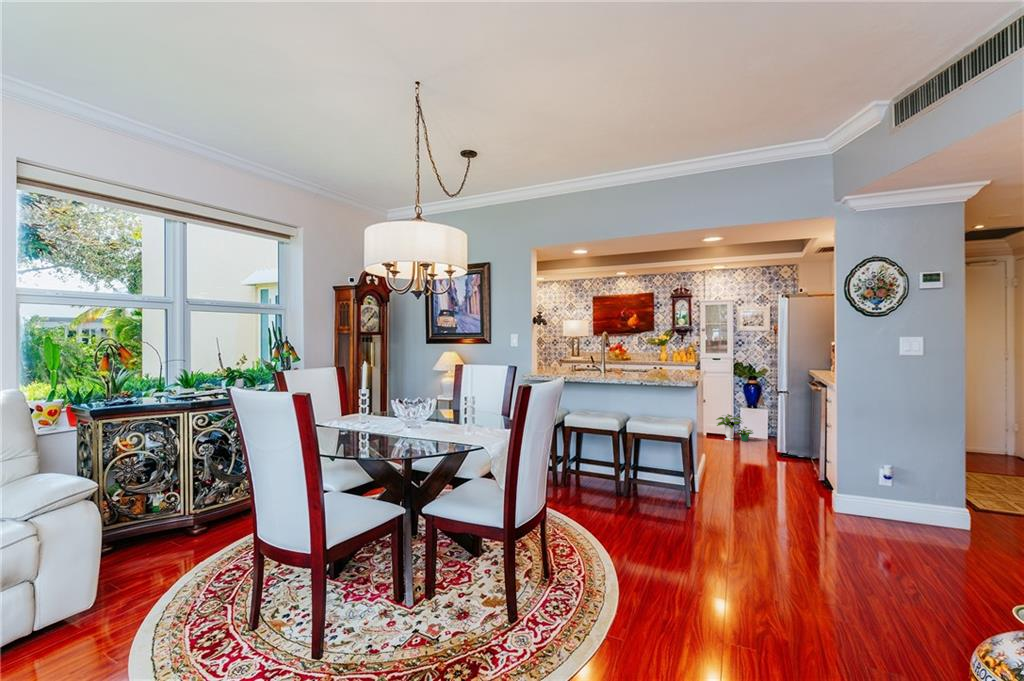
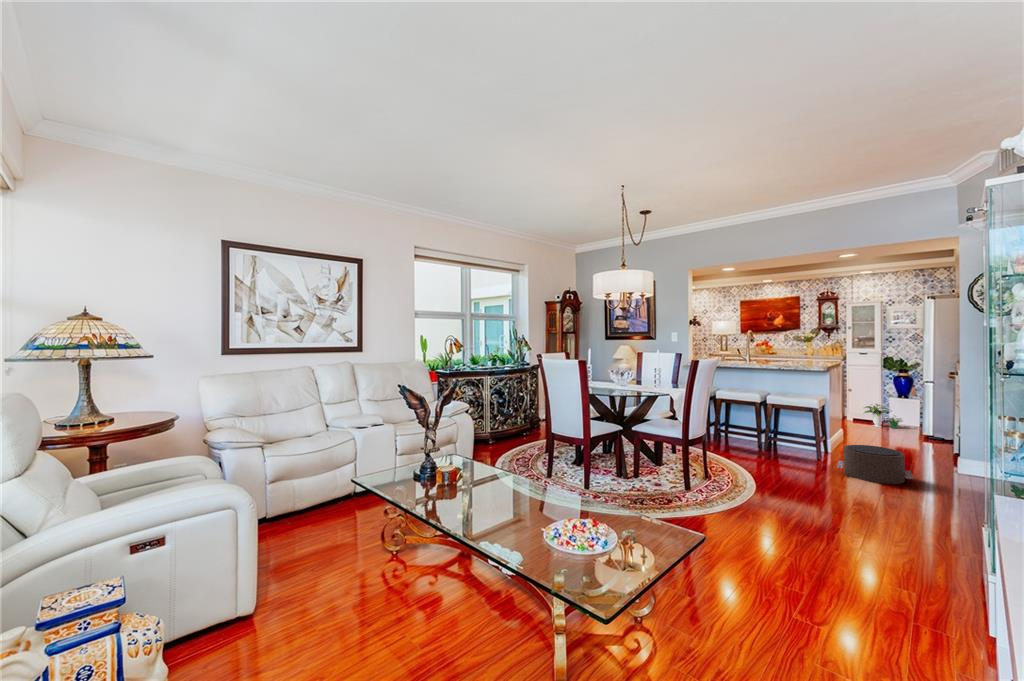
pouf: none [720,492,818,556] -> present [837,445,914,484]

